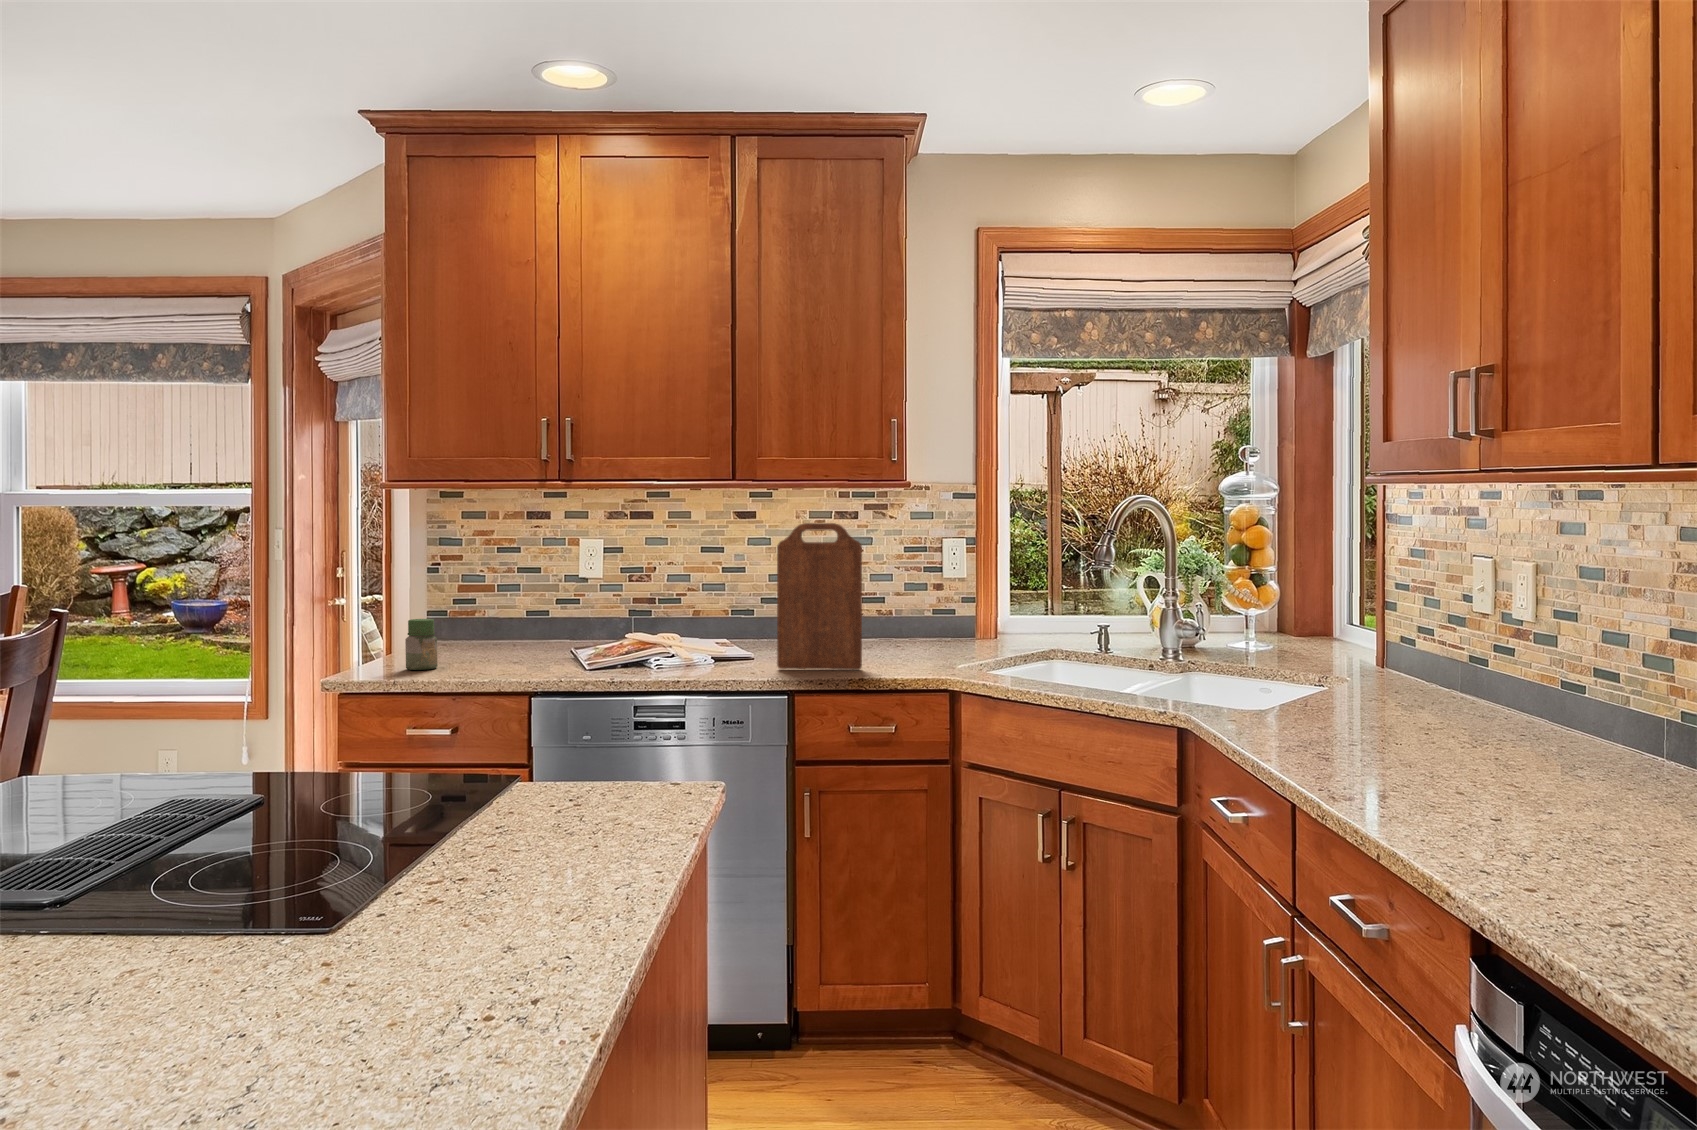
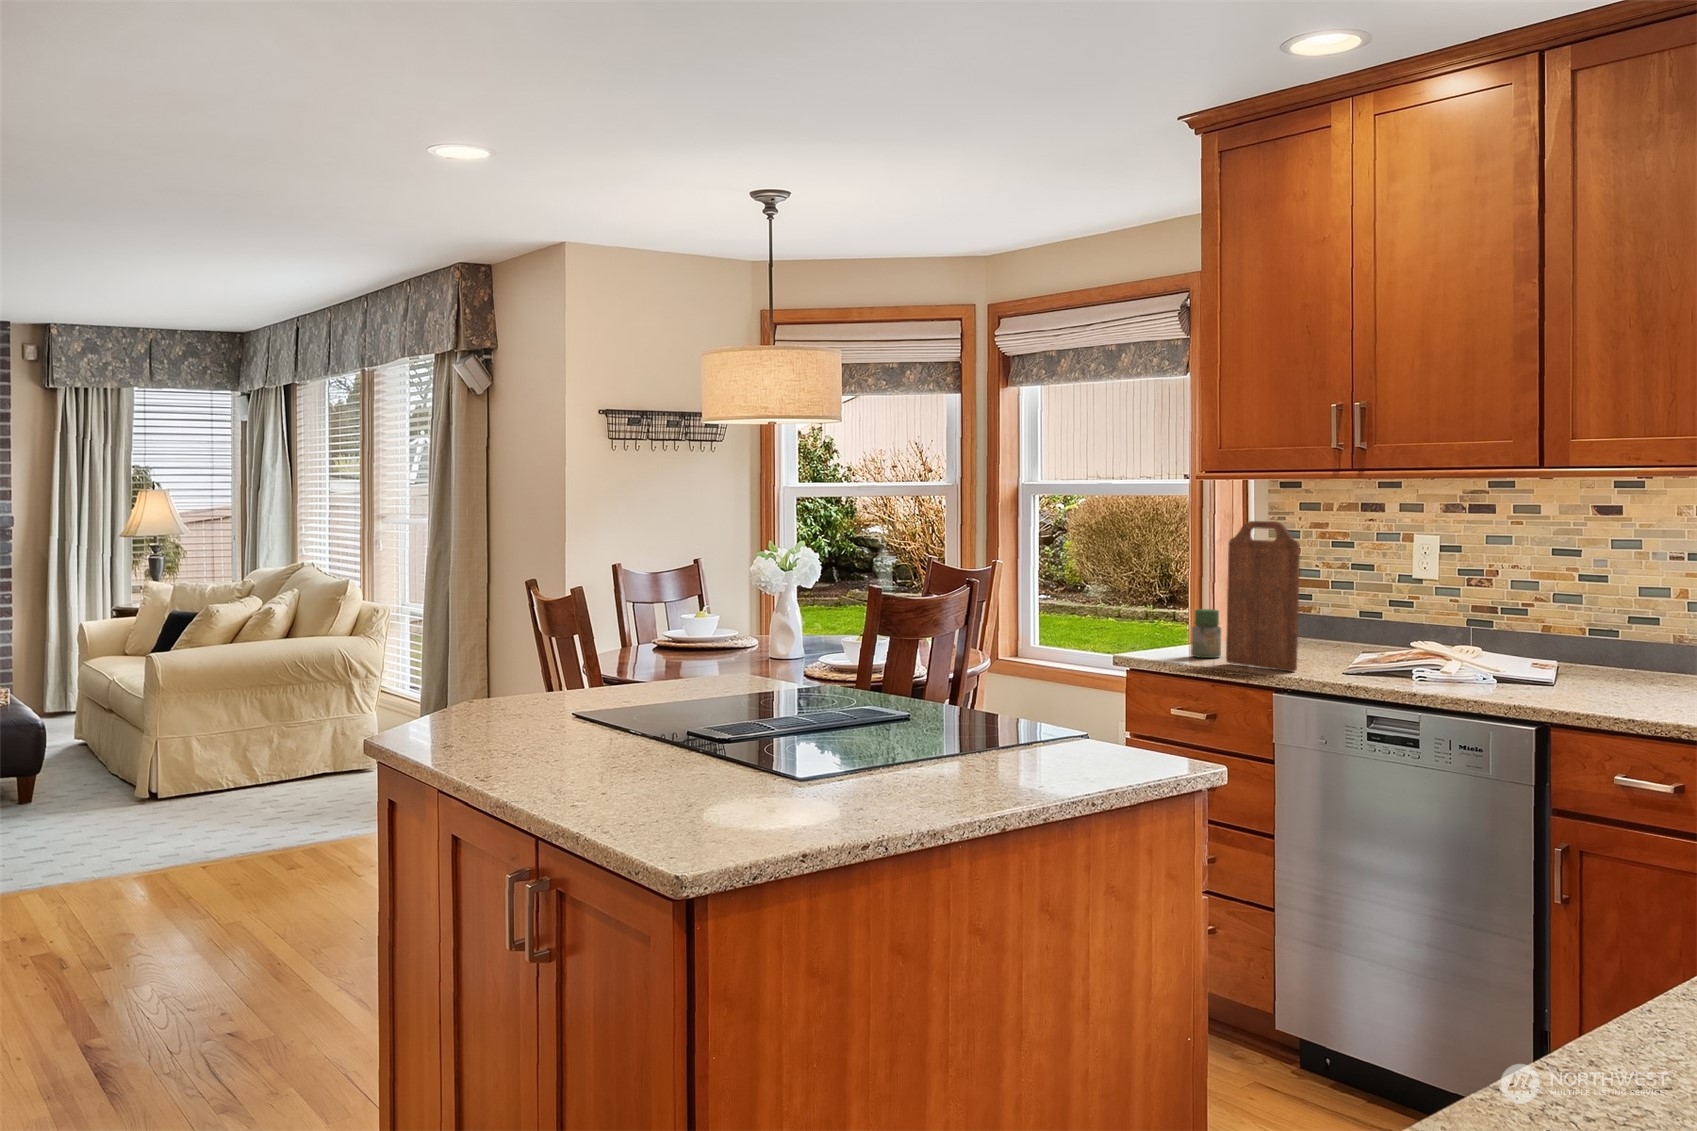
cutting board: present [777,523,862,670] -> present [1226,521,1300,672]

